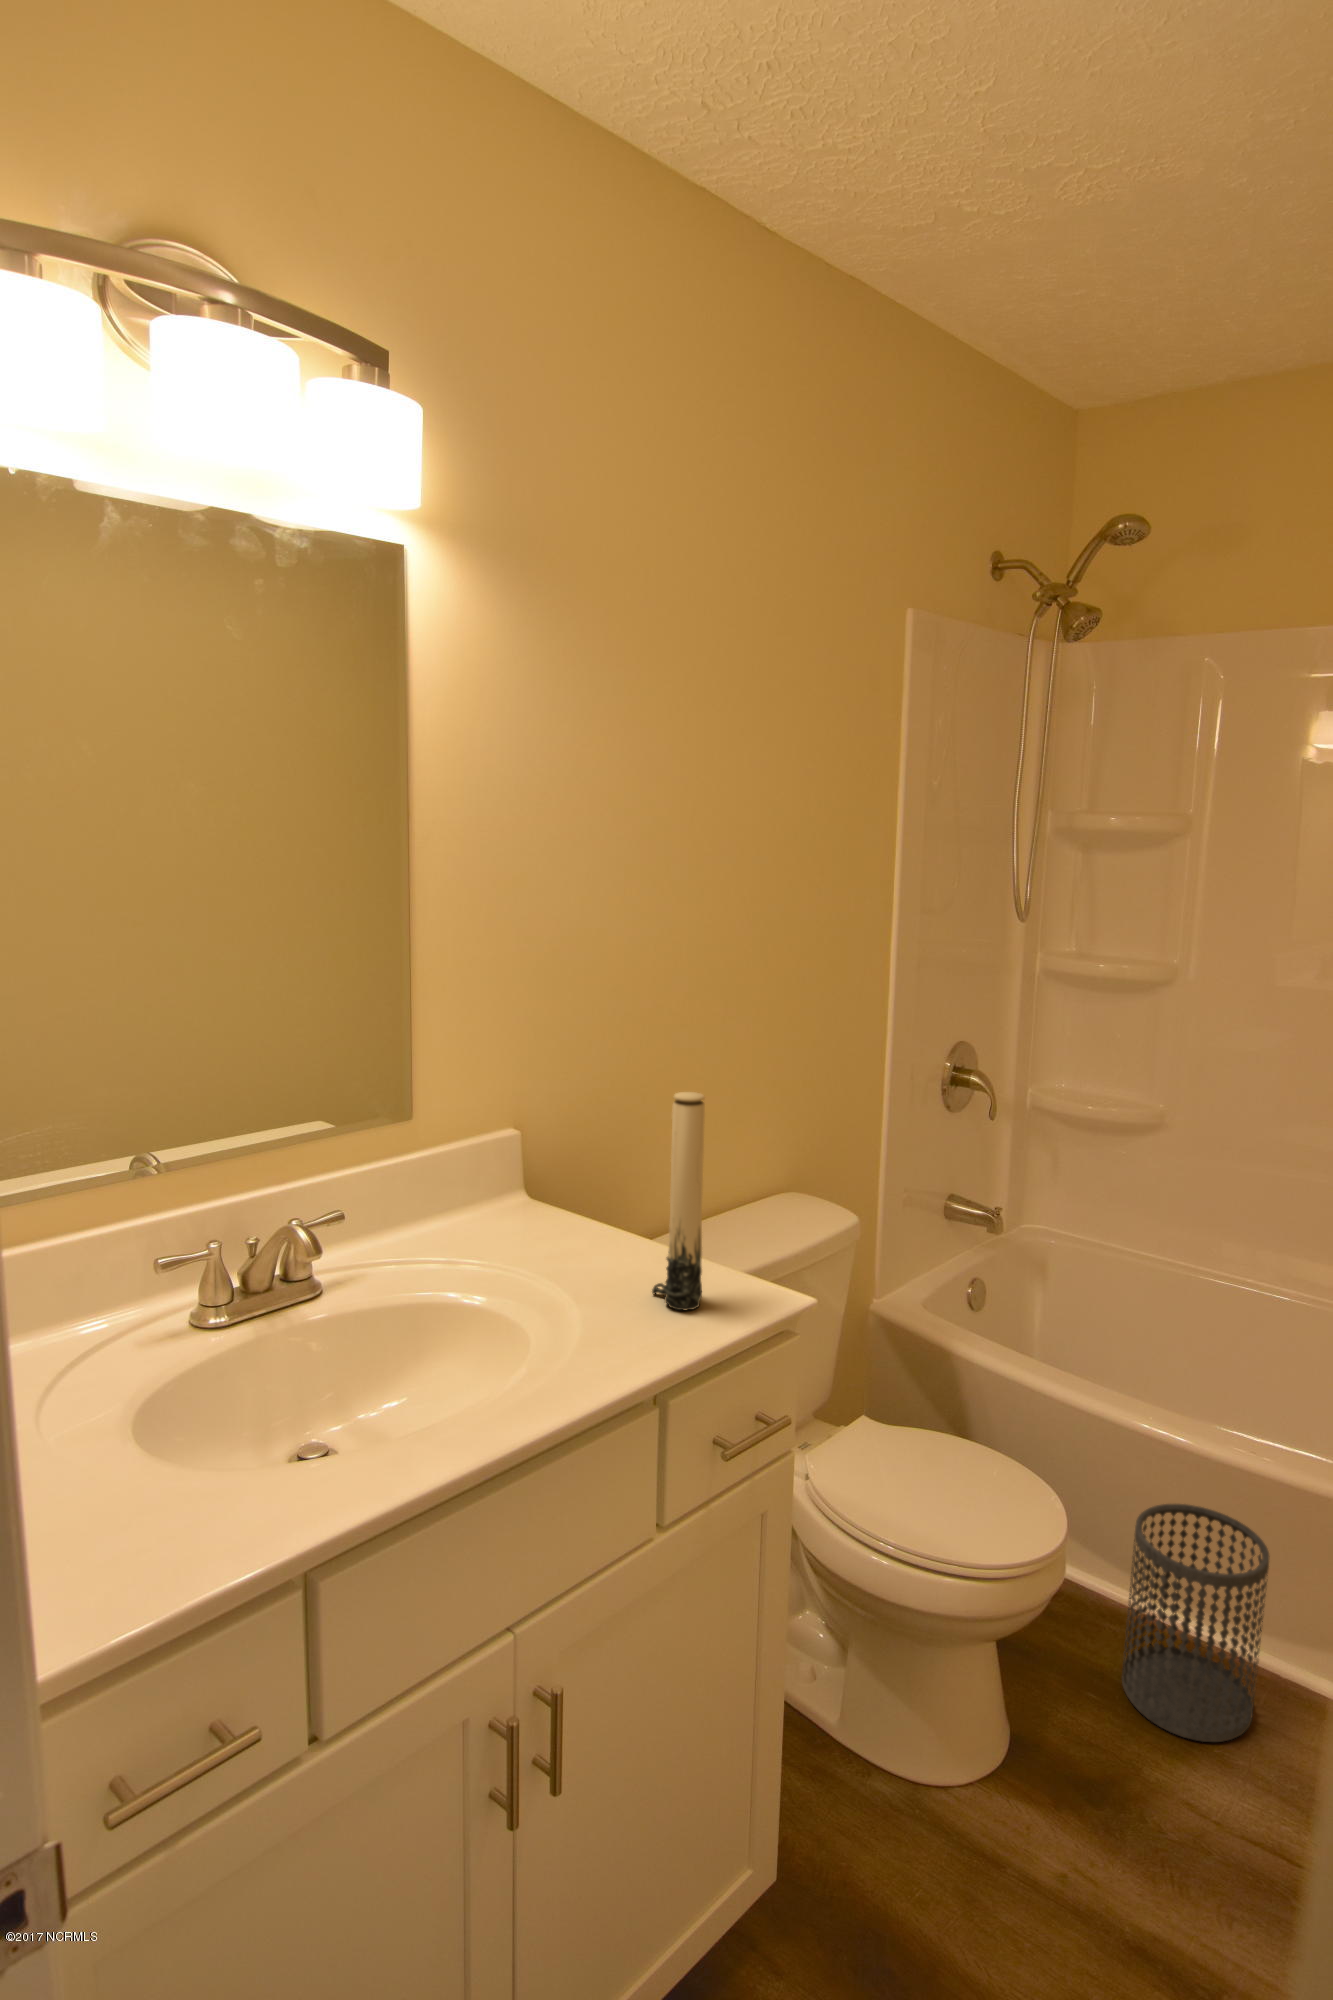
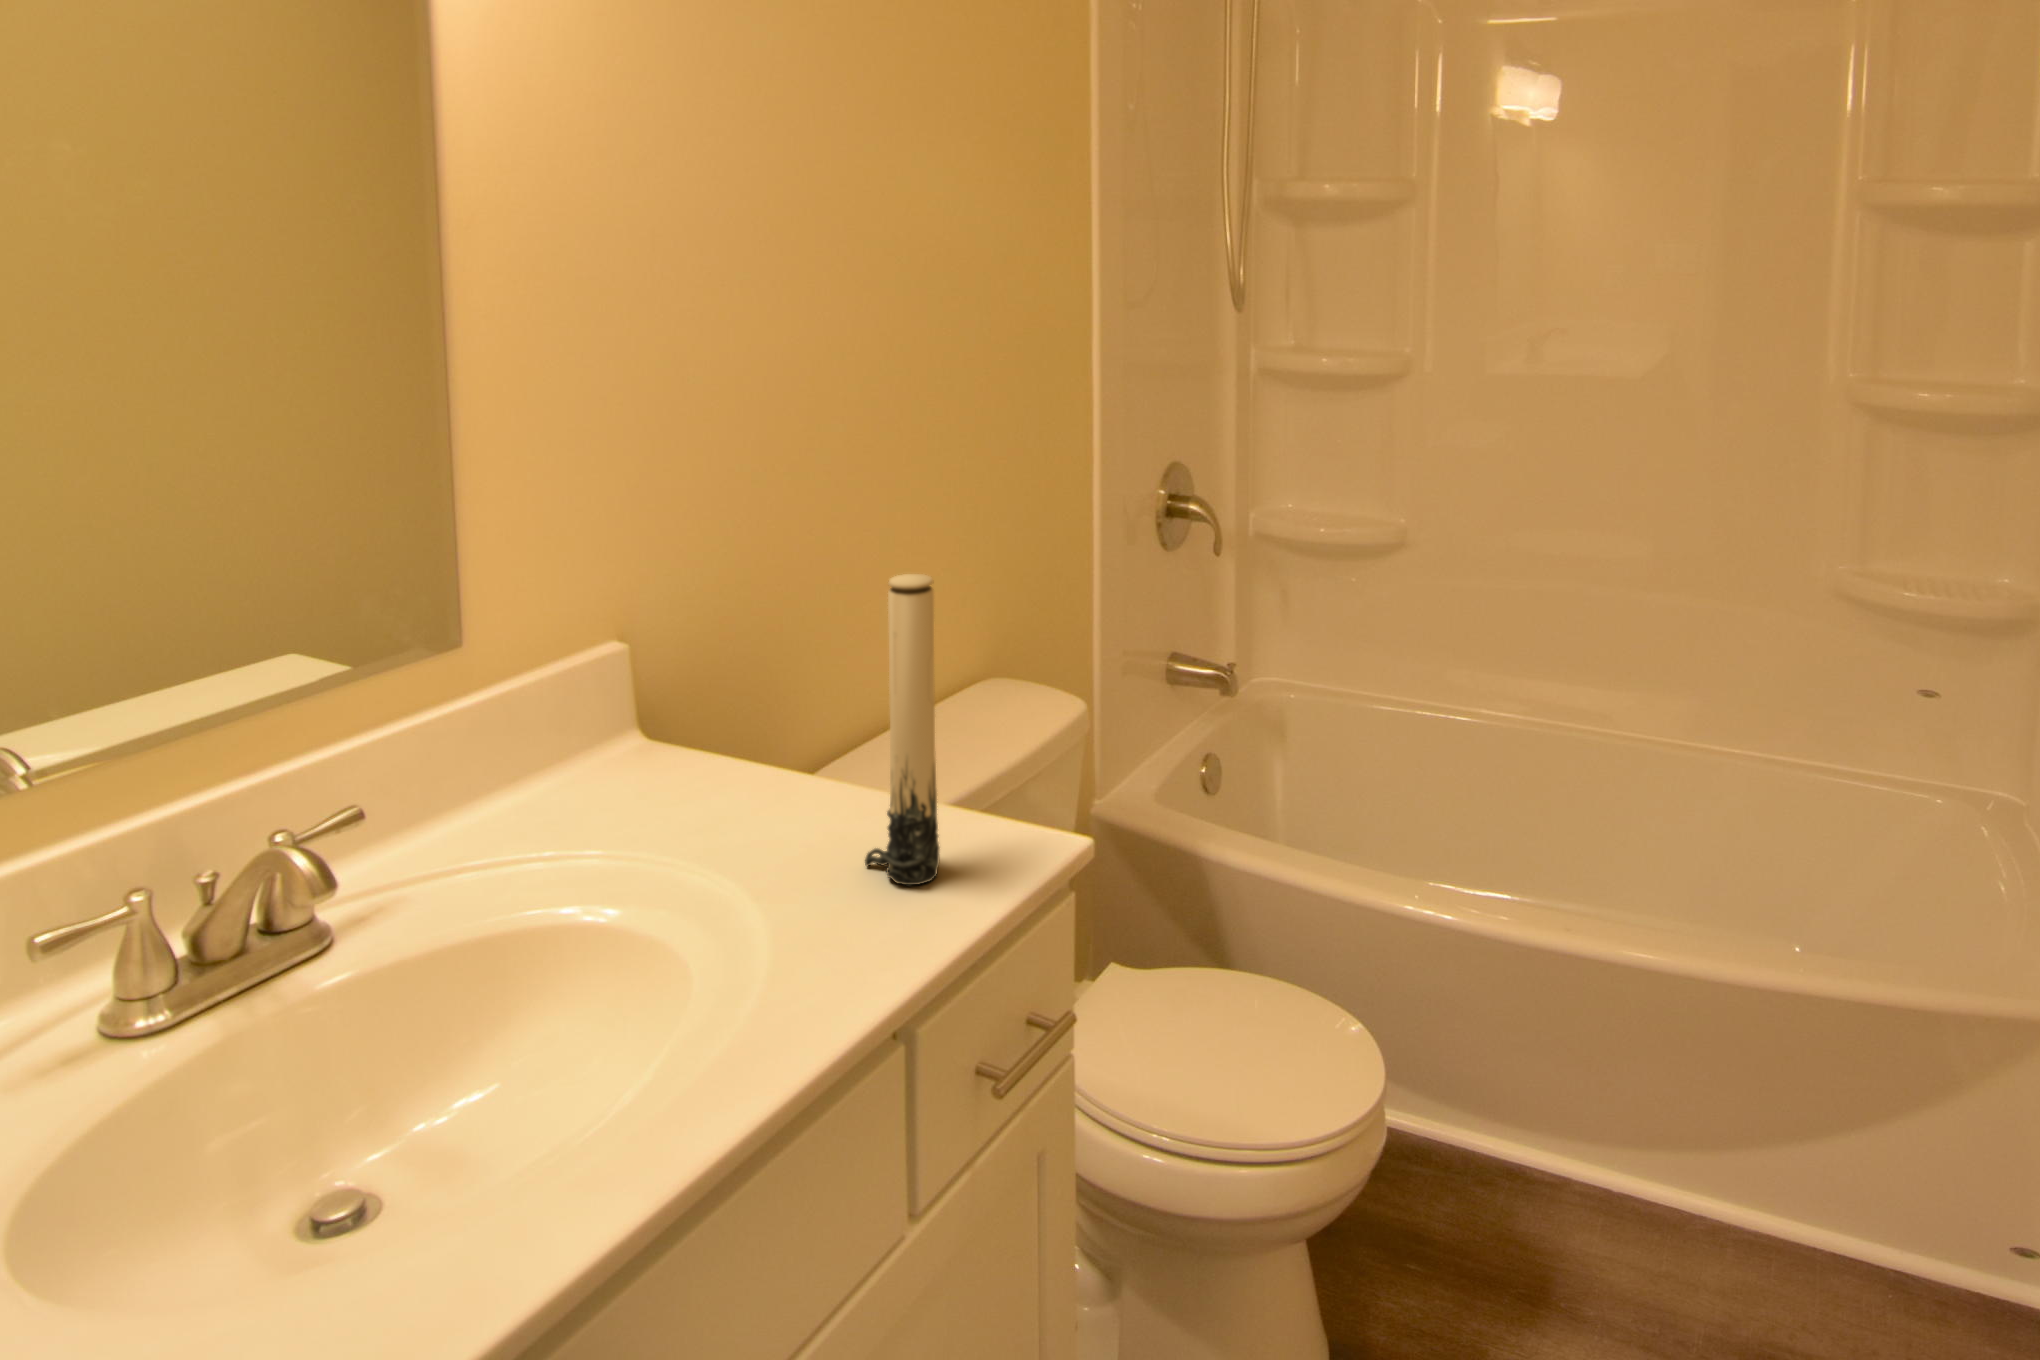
wastebasket: present [1122,1504,1270,1742] -> none [1435,1005,1592,1295]

